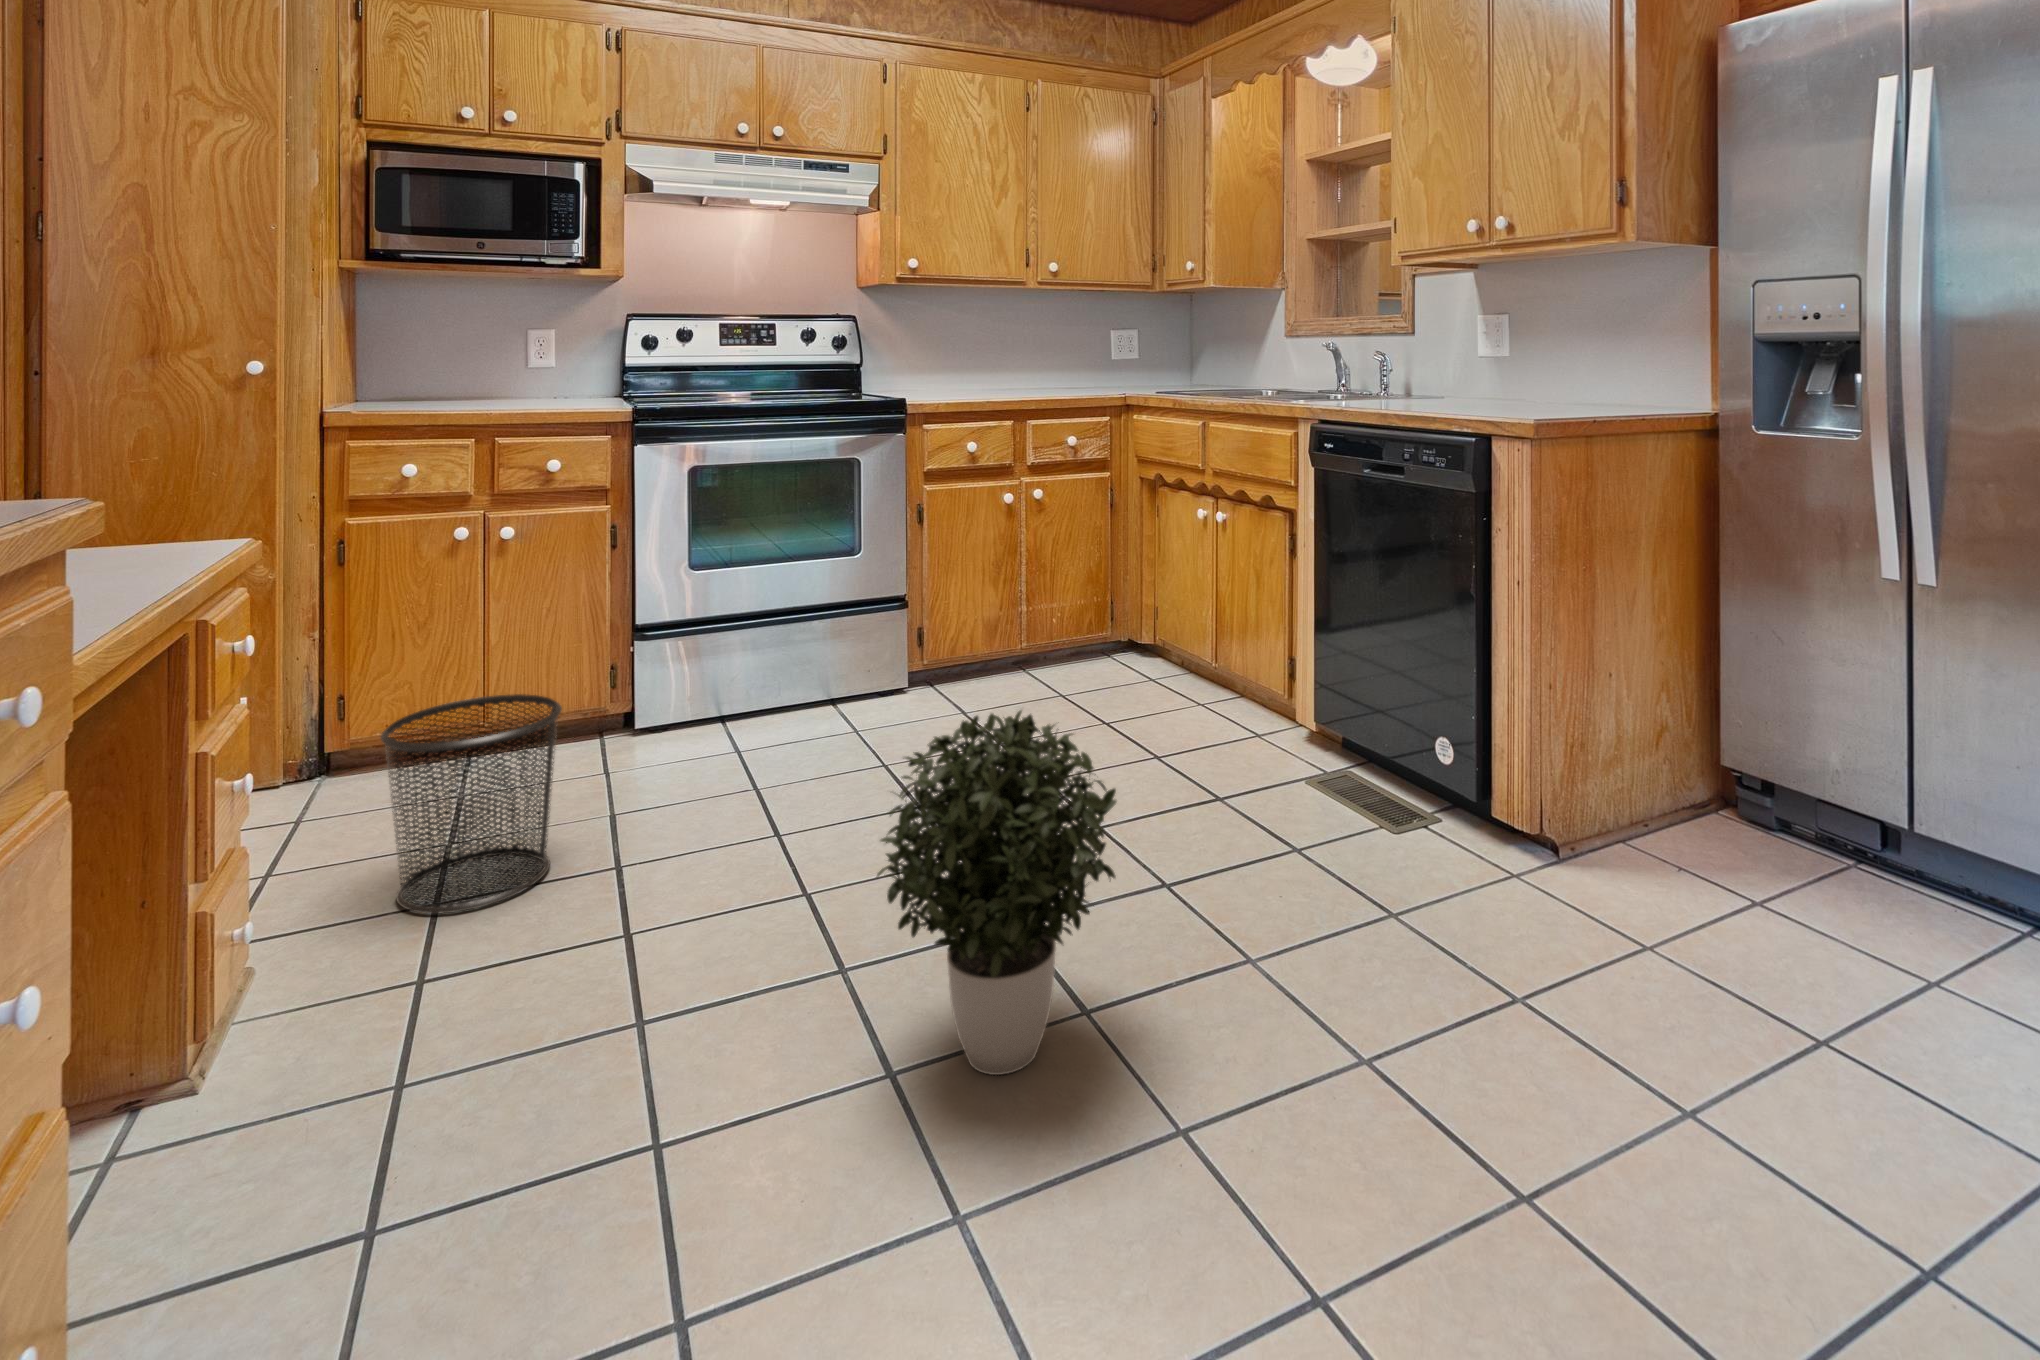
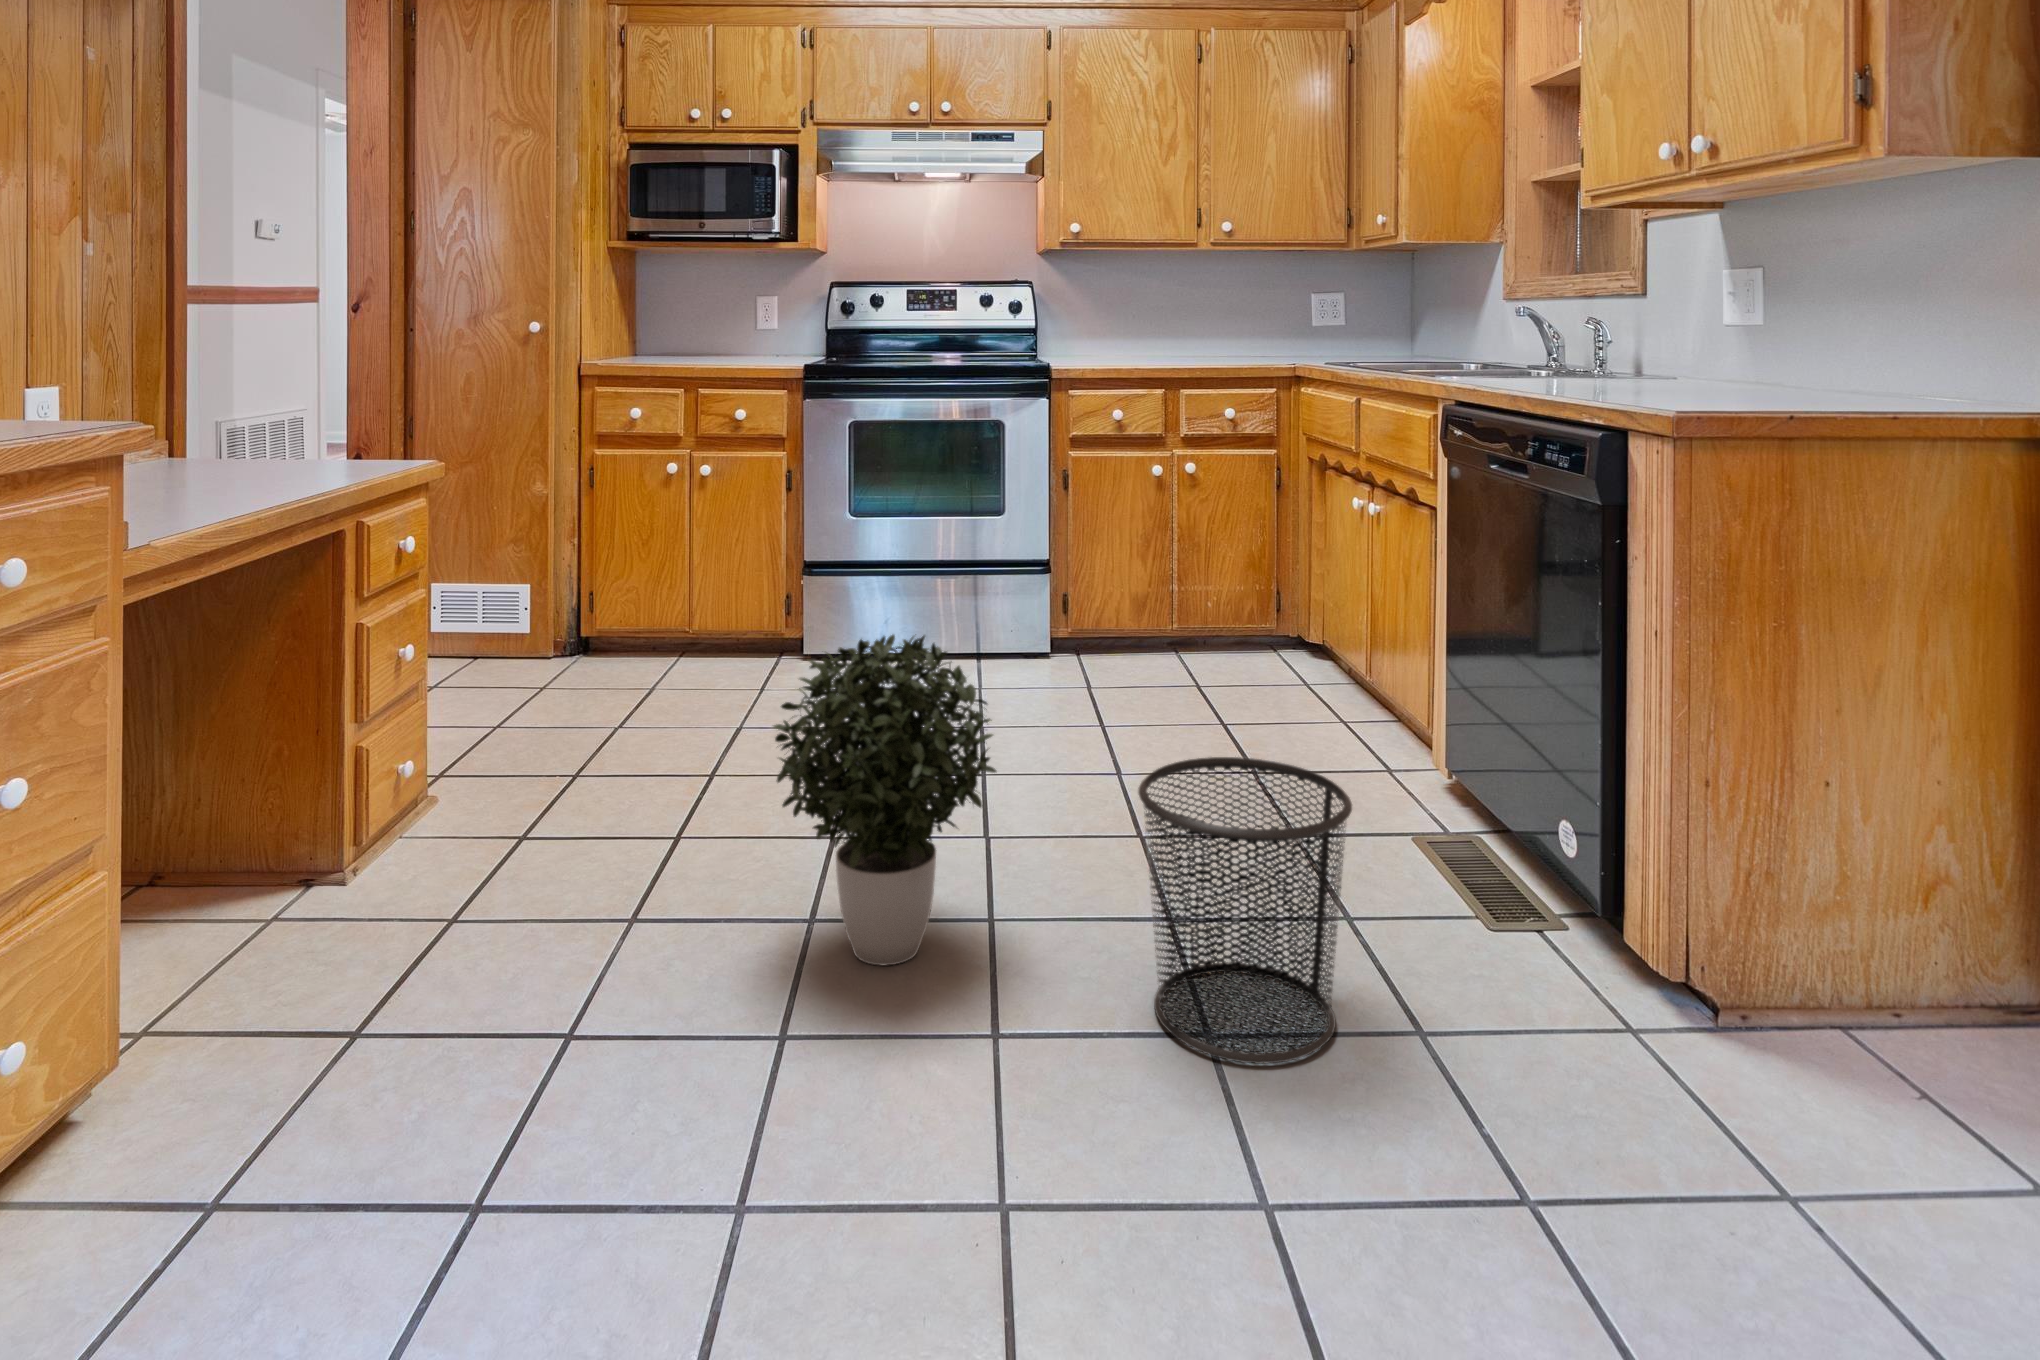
waste bin: present [381,694,562,914] -> present [1138,757,1352,1064]

